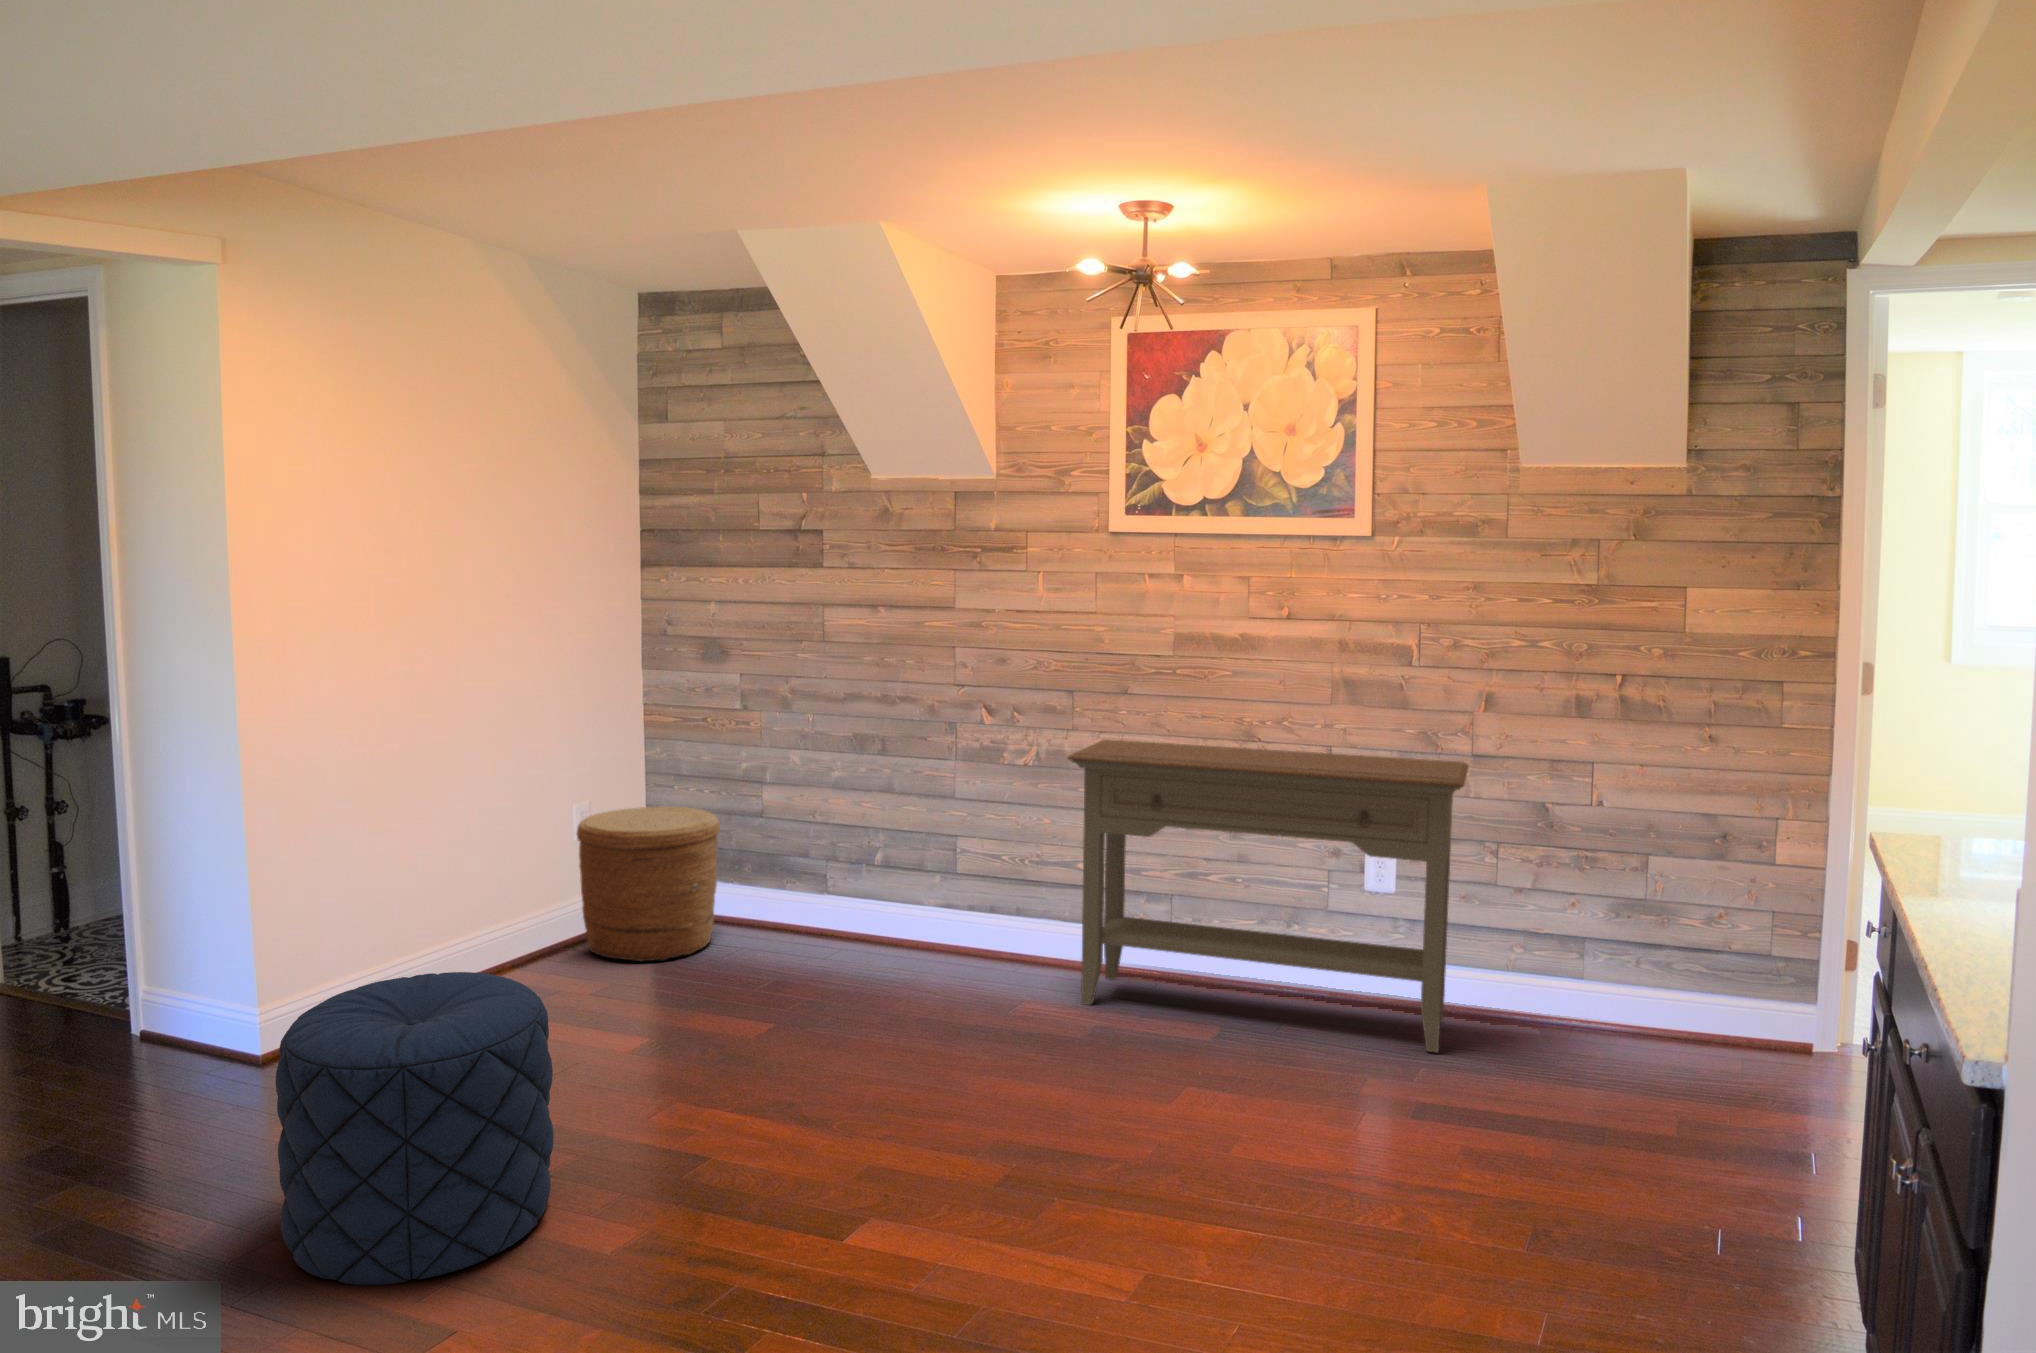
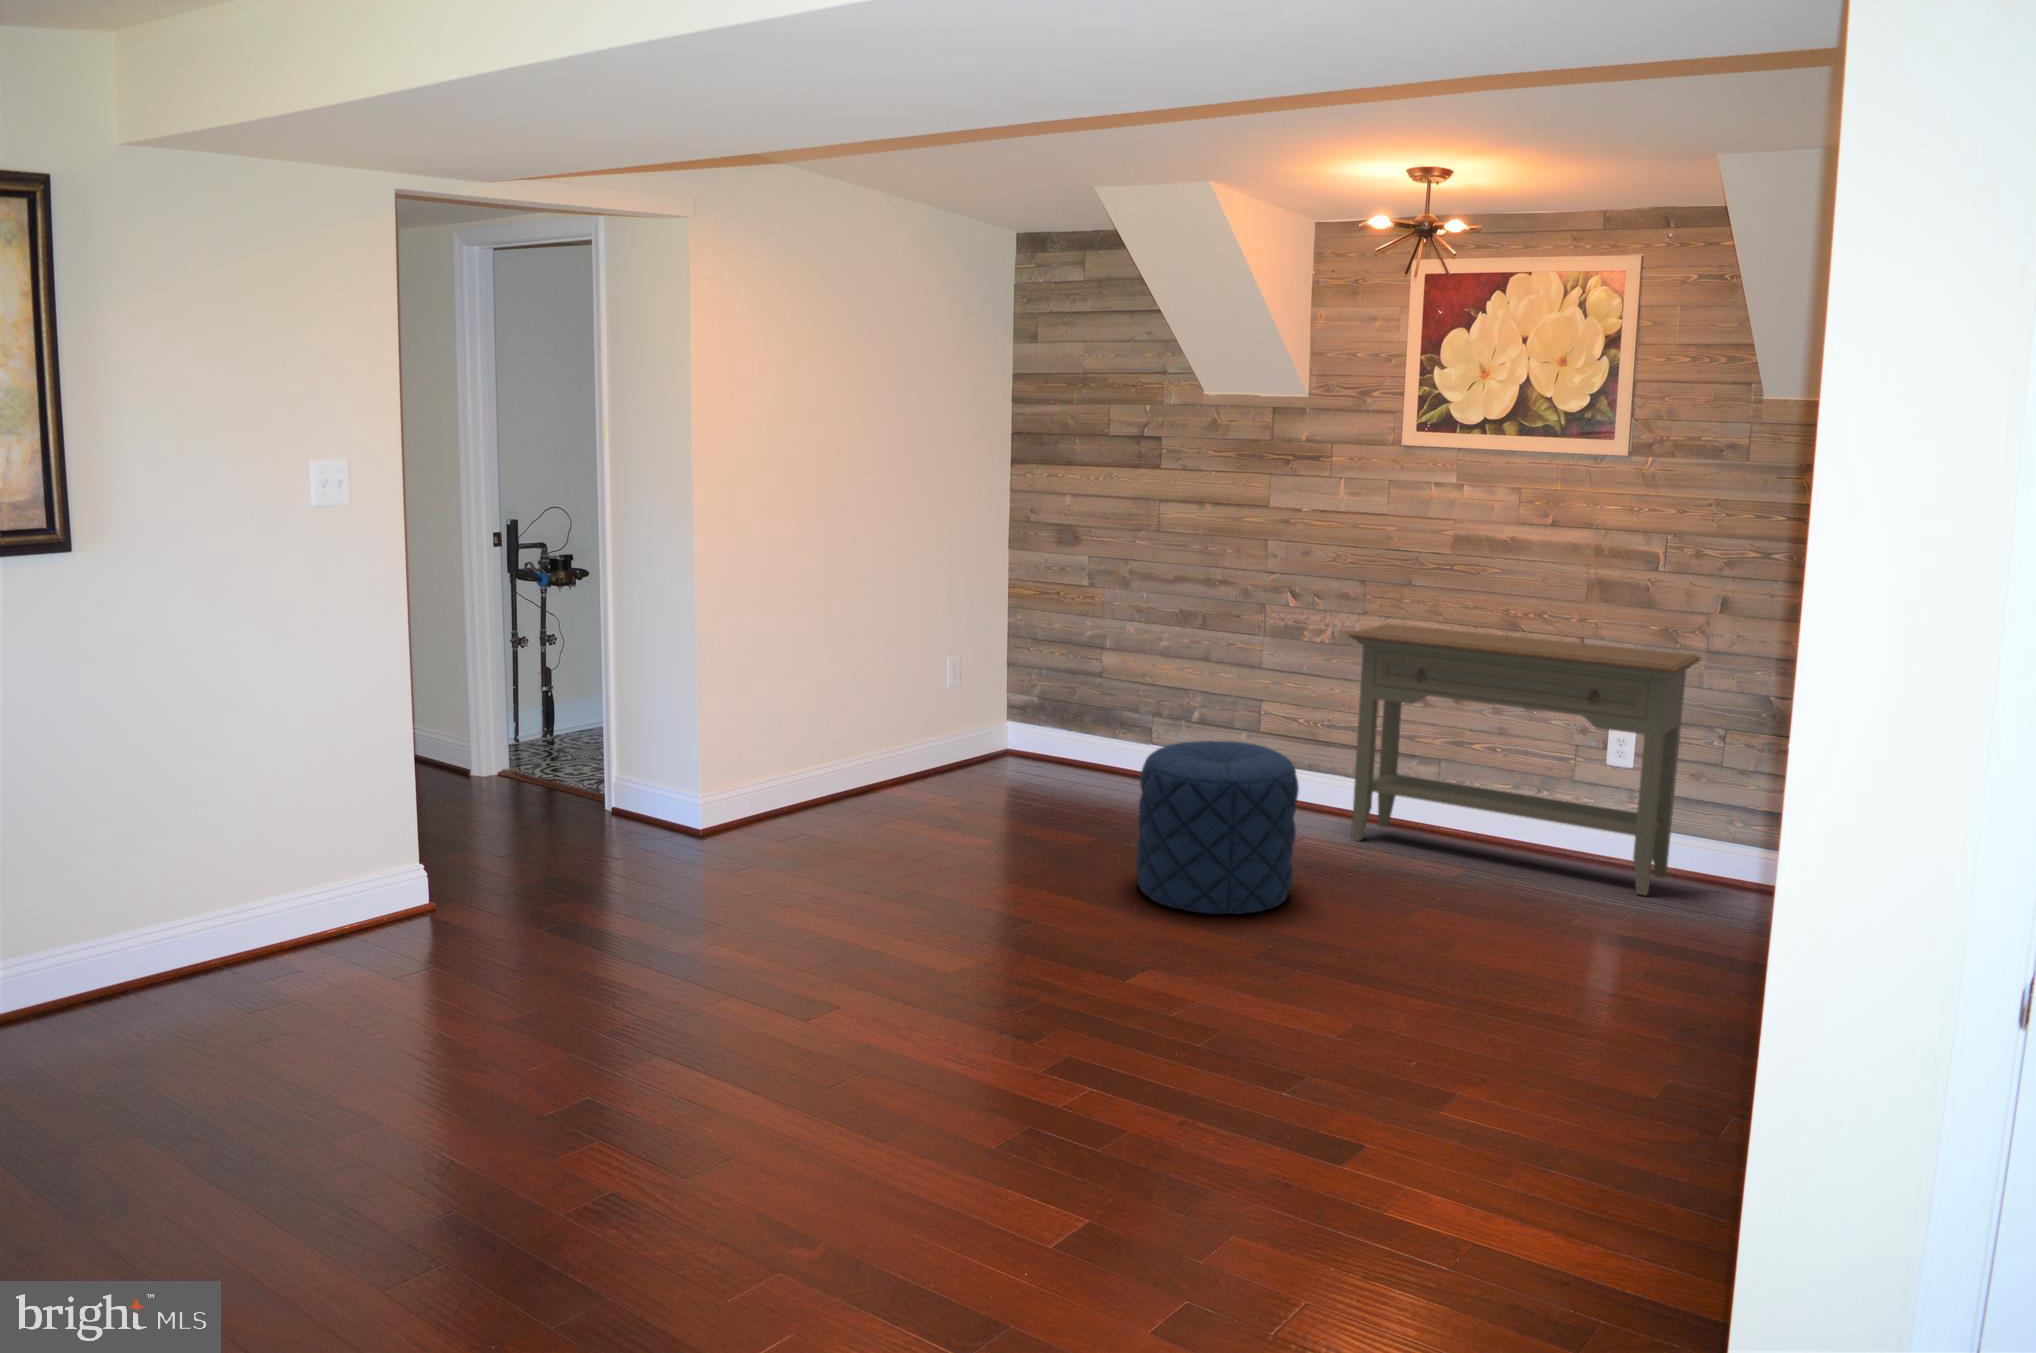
woven basket: present [577,806,720,961] -> none [954,664,1066,785]
pouf: present [276,972,554,1285] -> present [1136,741,1299,914]

